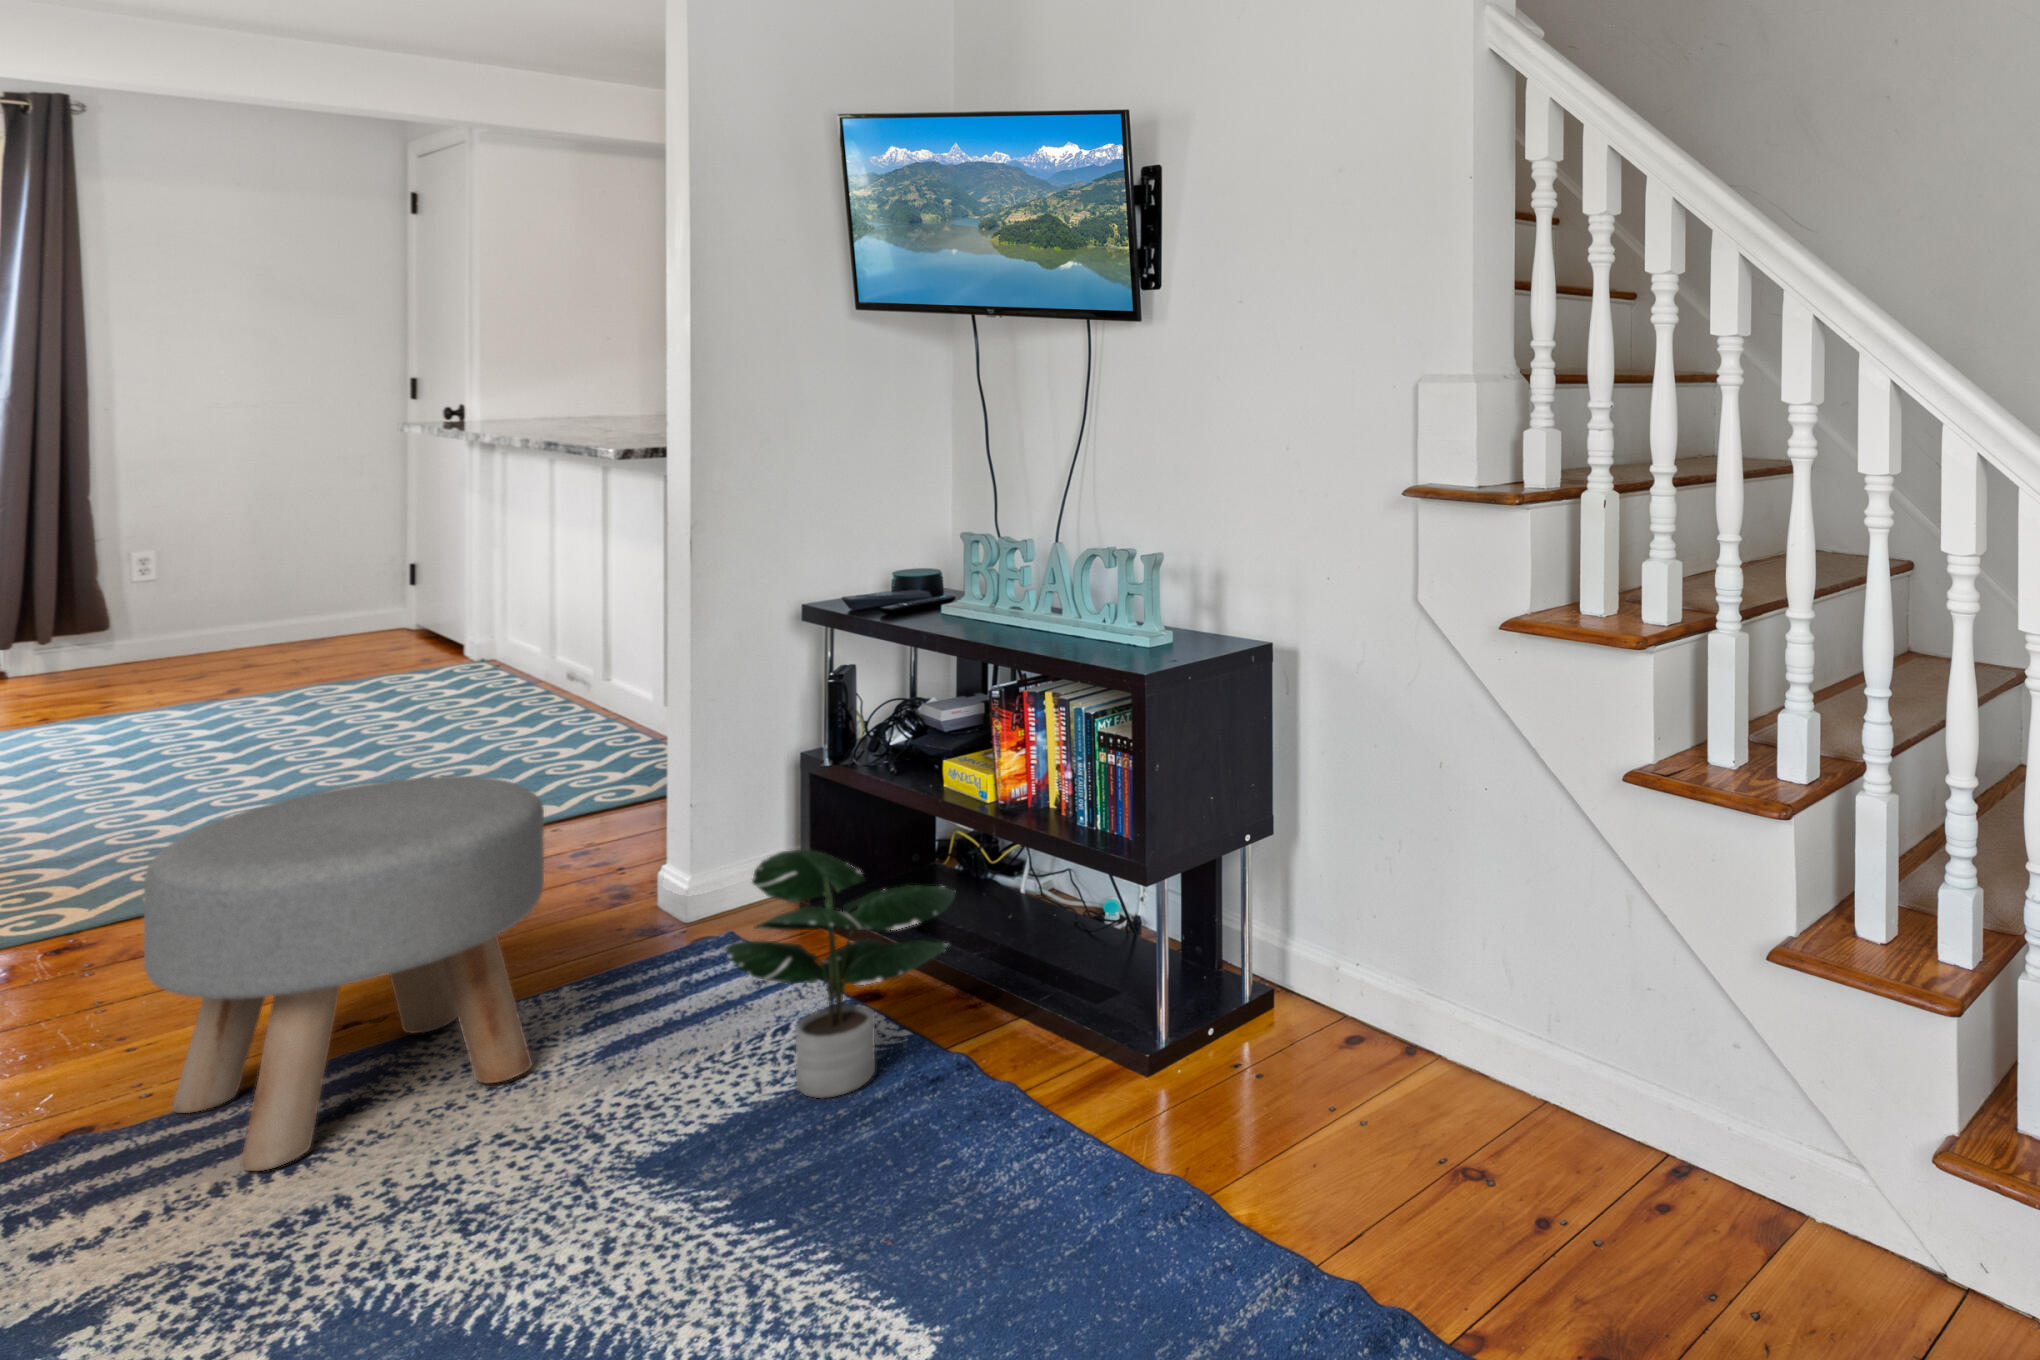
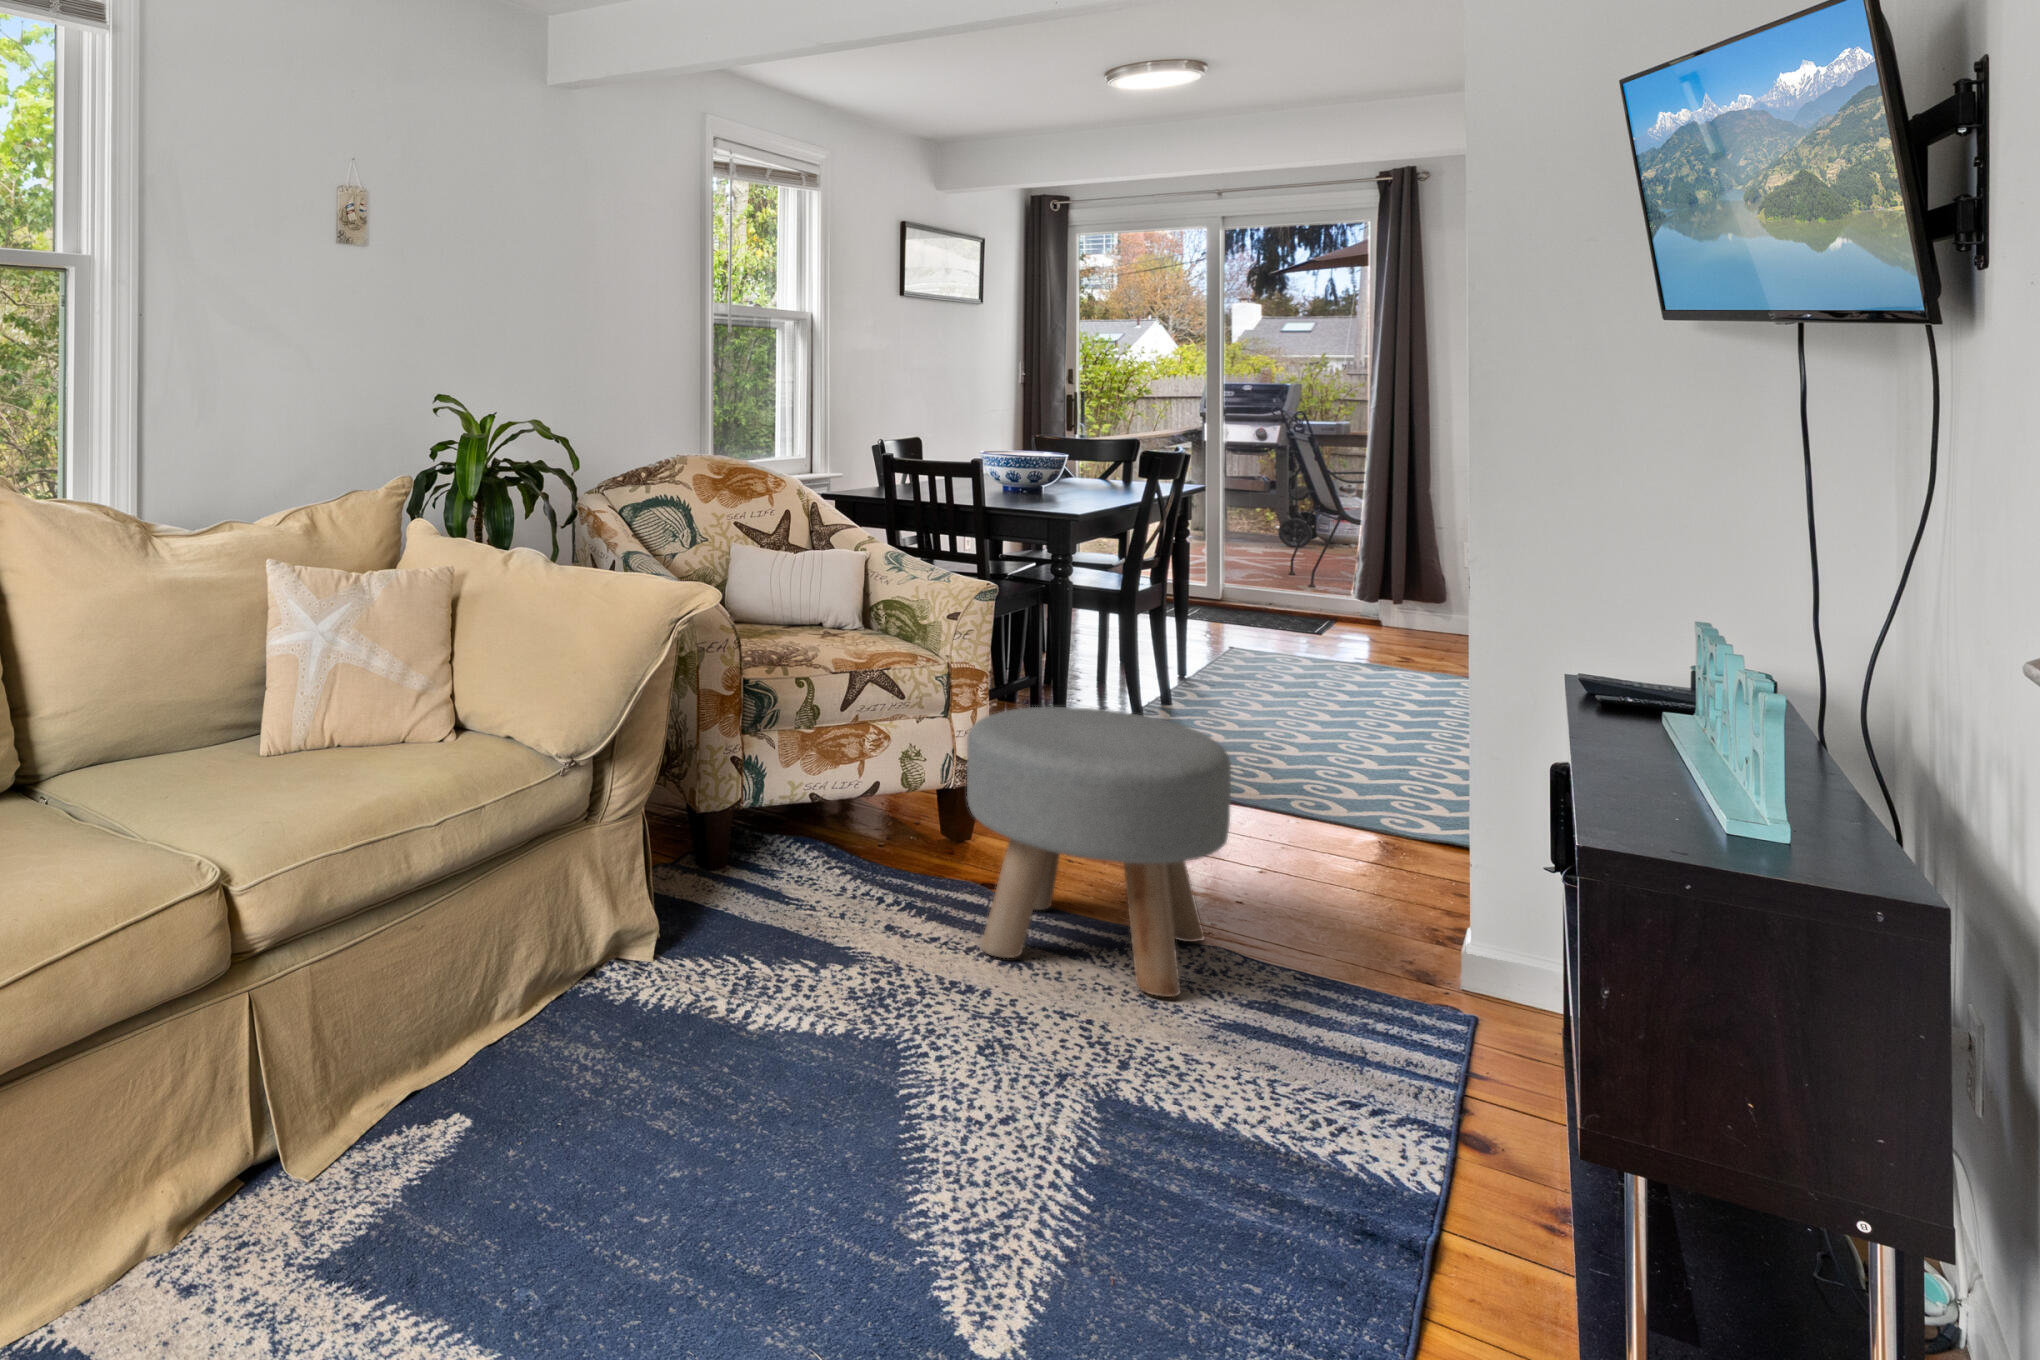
potted plant: present [726,849,955,1098] -> none [1207,896,1471,1183]

